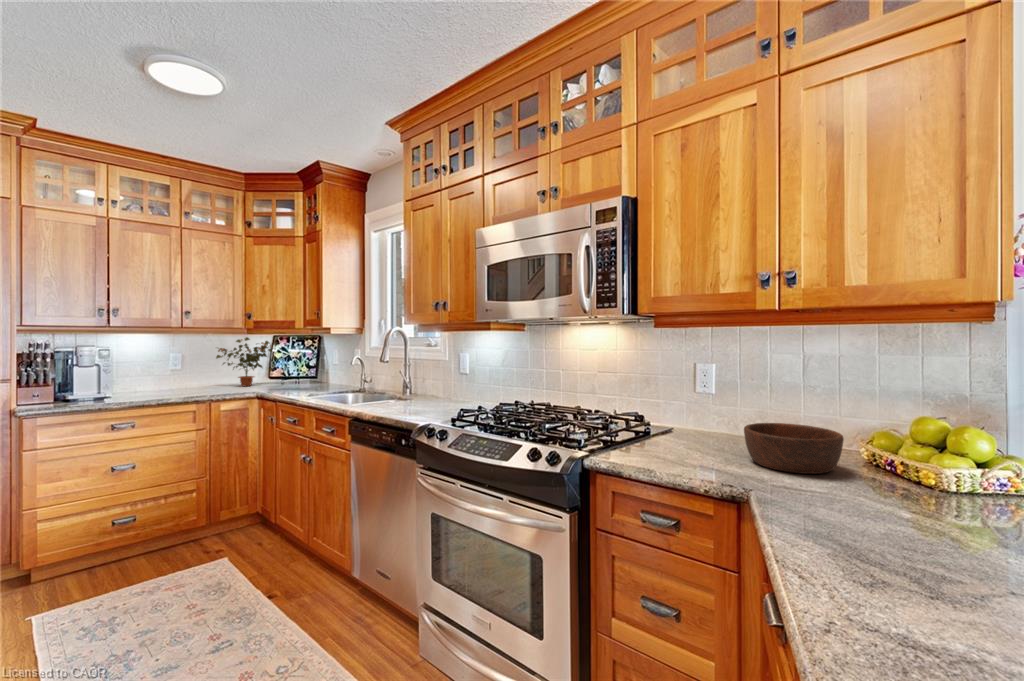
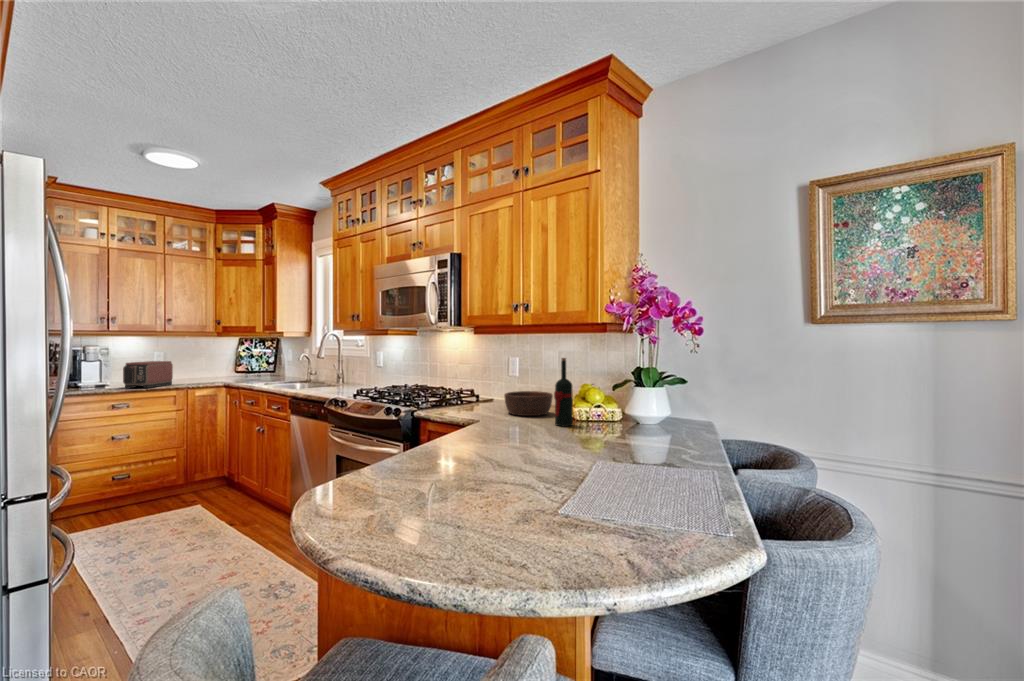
potted plant: present [216,337,273,386] -> none [191,339,239,379]
toaster: none [126,366,191,402] -> present [123,361,173,388]
wine bottle: none [921,371,969,513] -> present [554,358,573,426]

